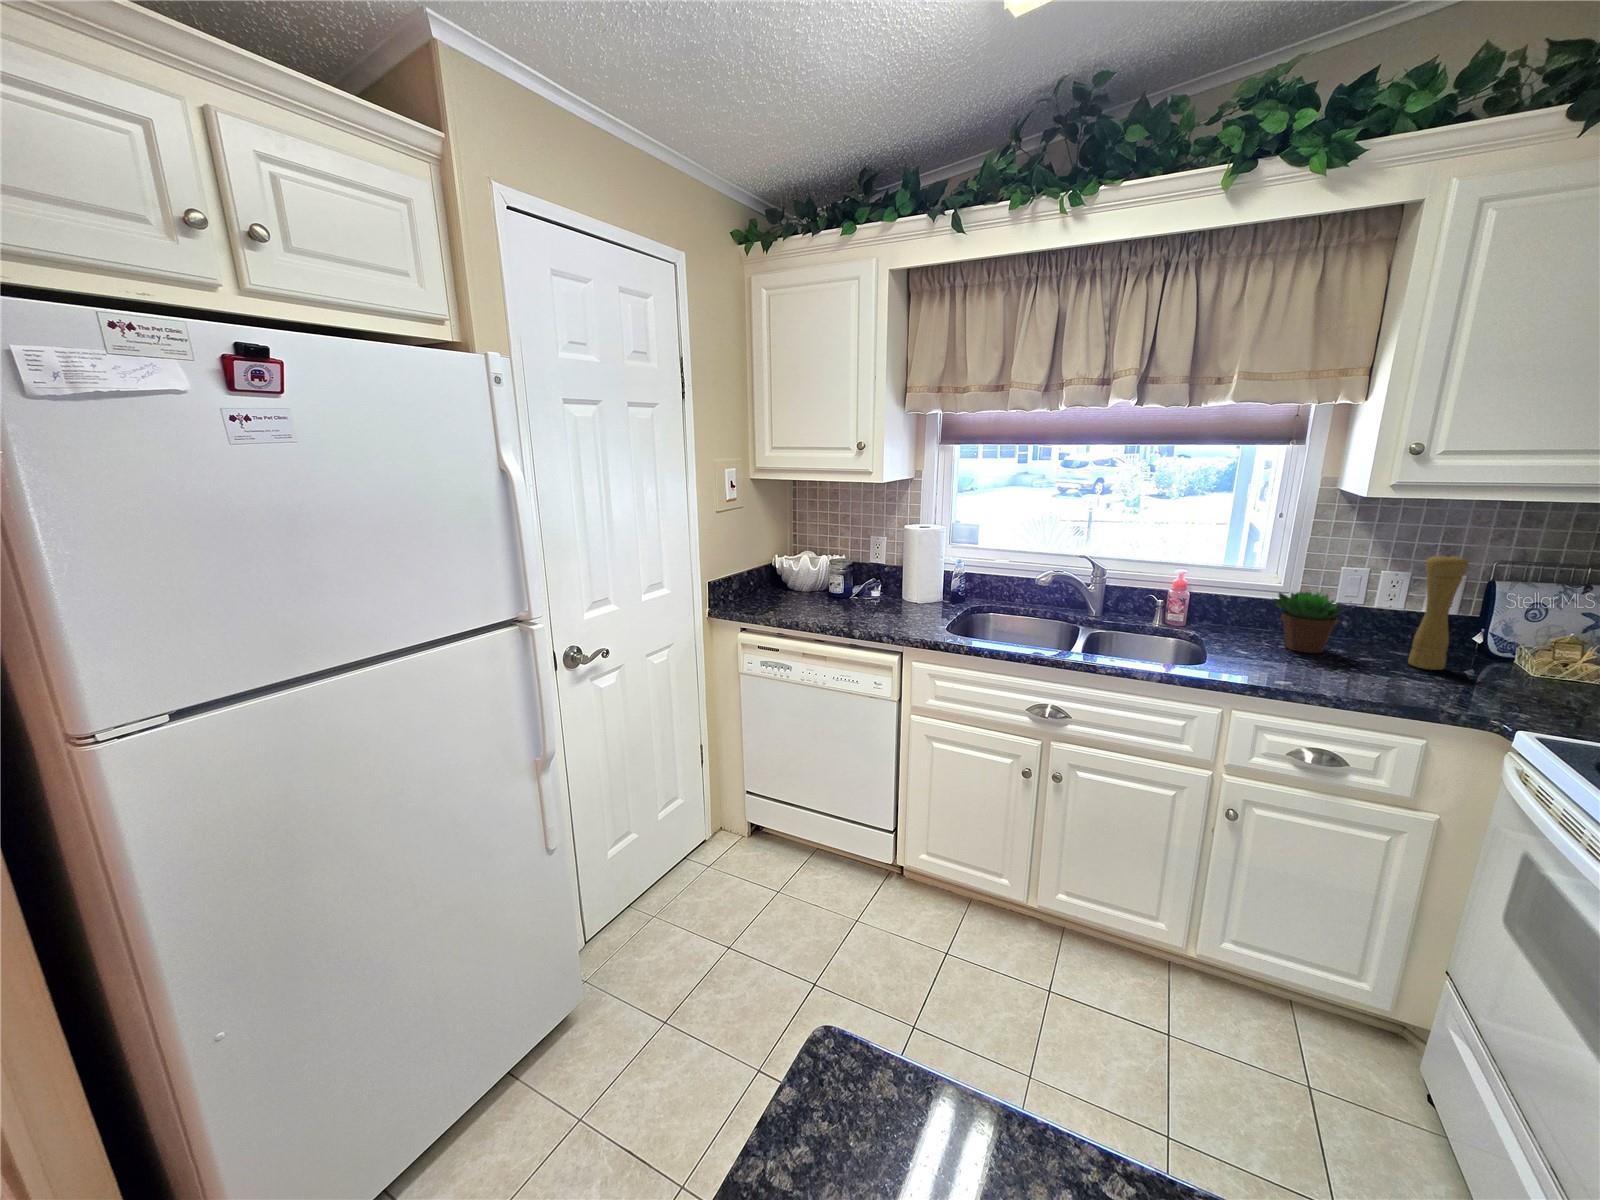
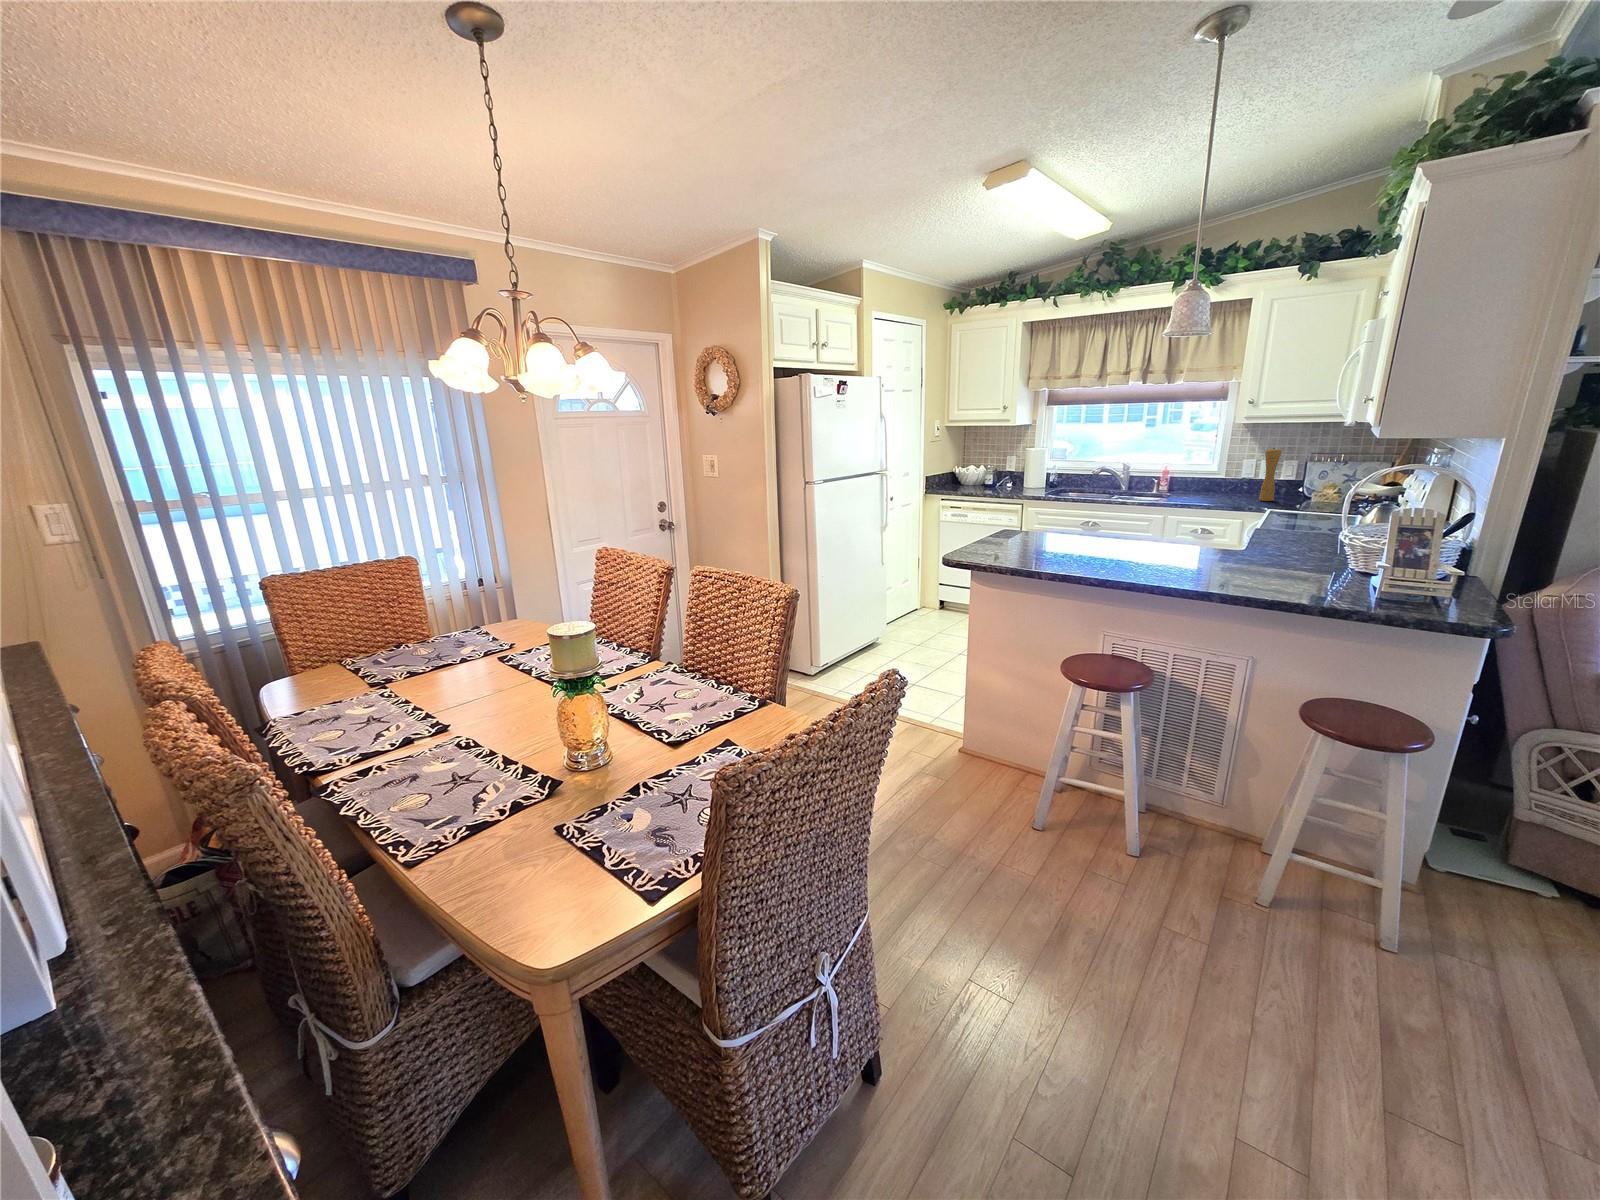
succulent plant: present [1274,592,1344,653] -> none [1203,470,1236,499]

